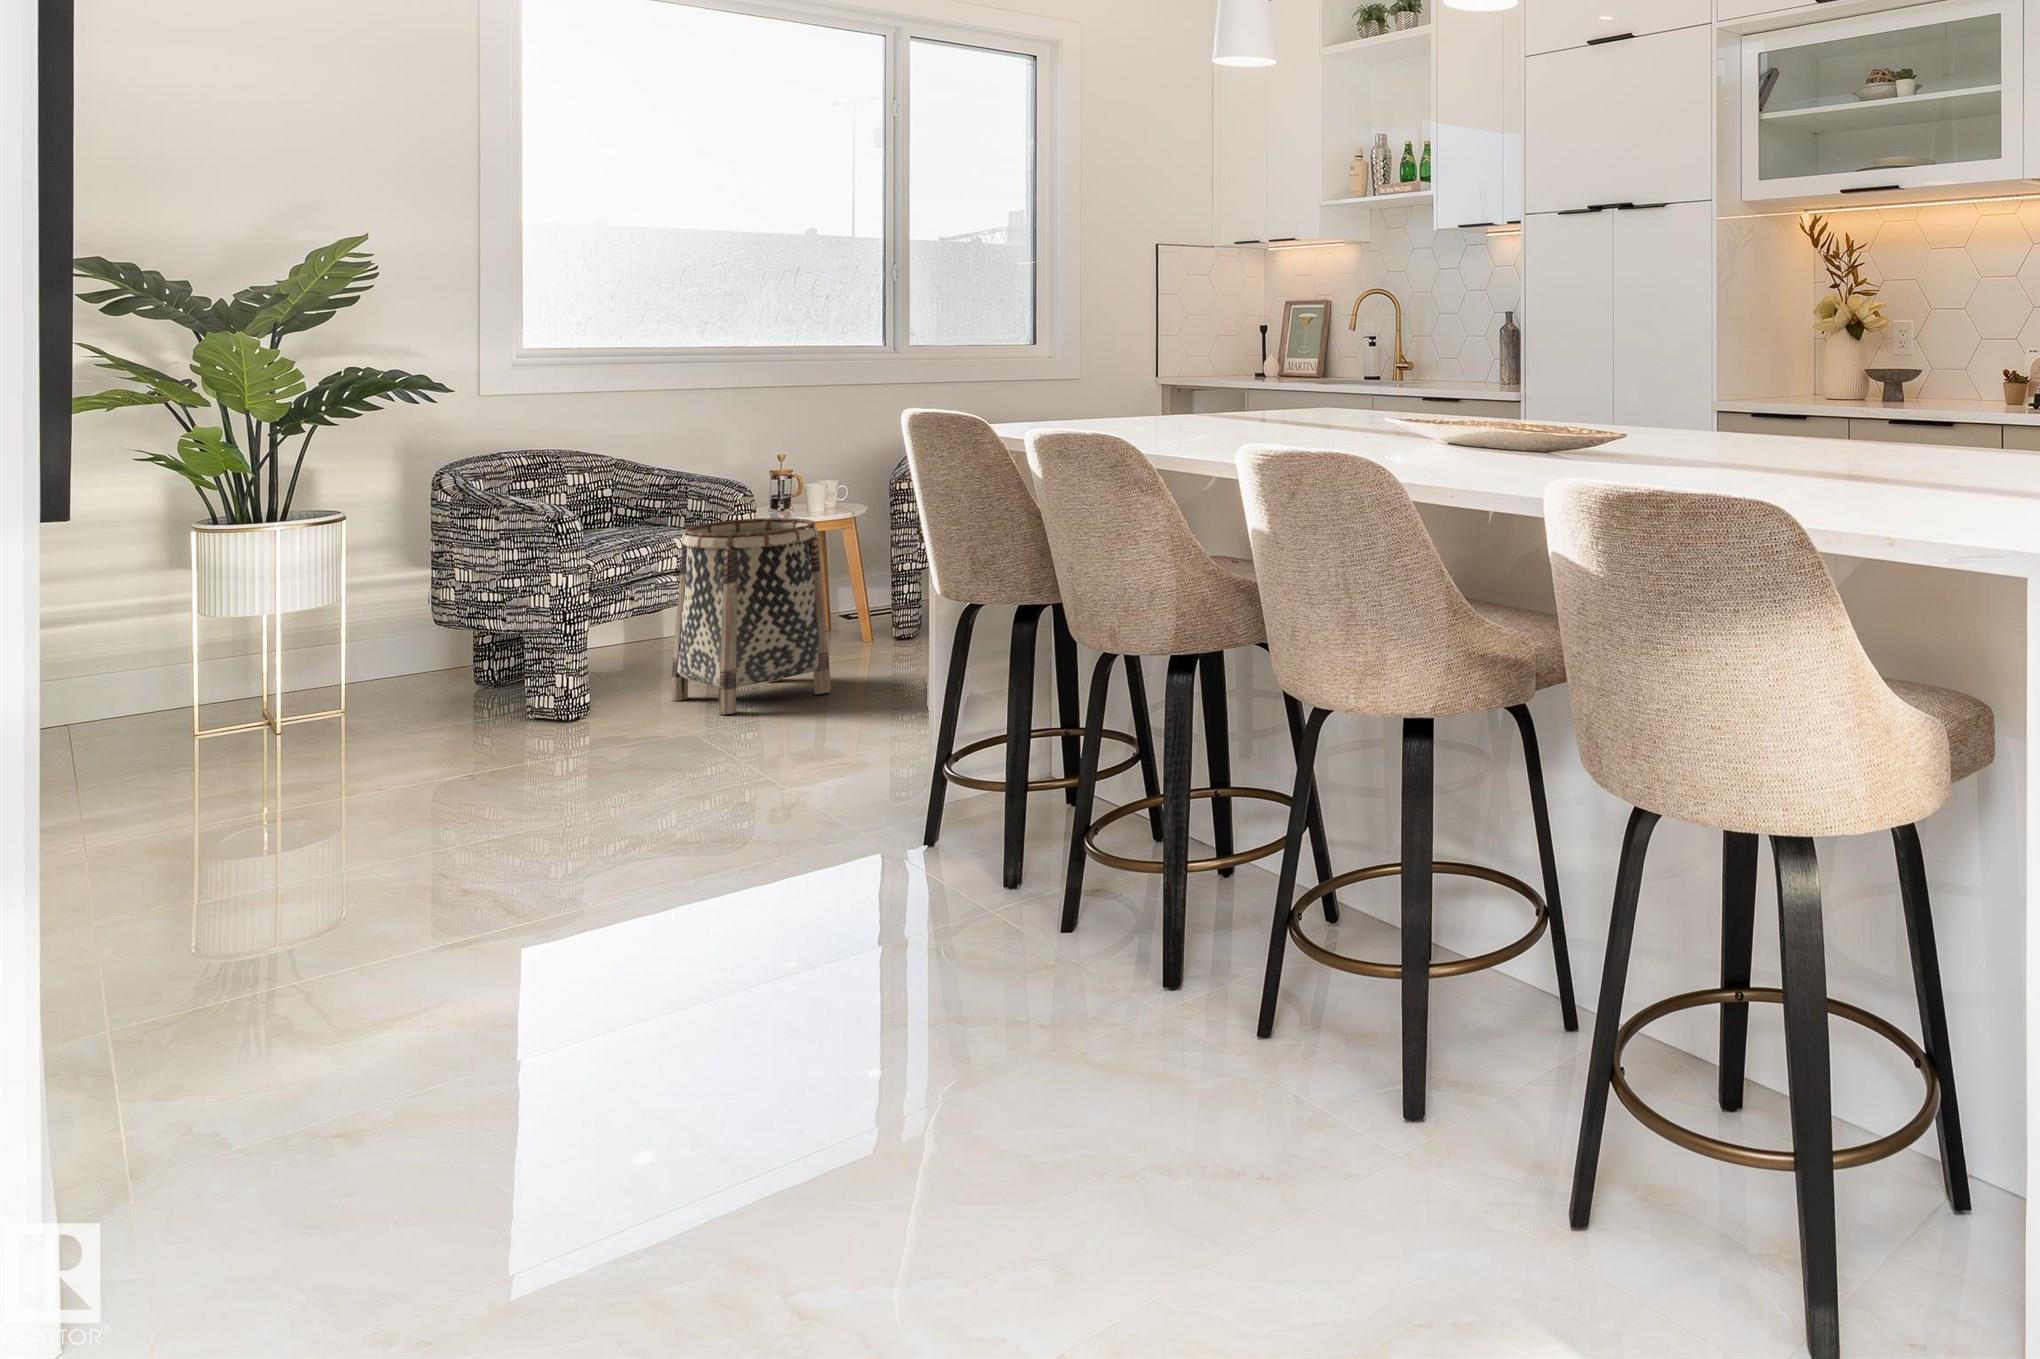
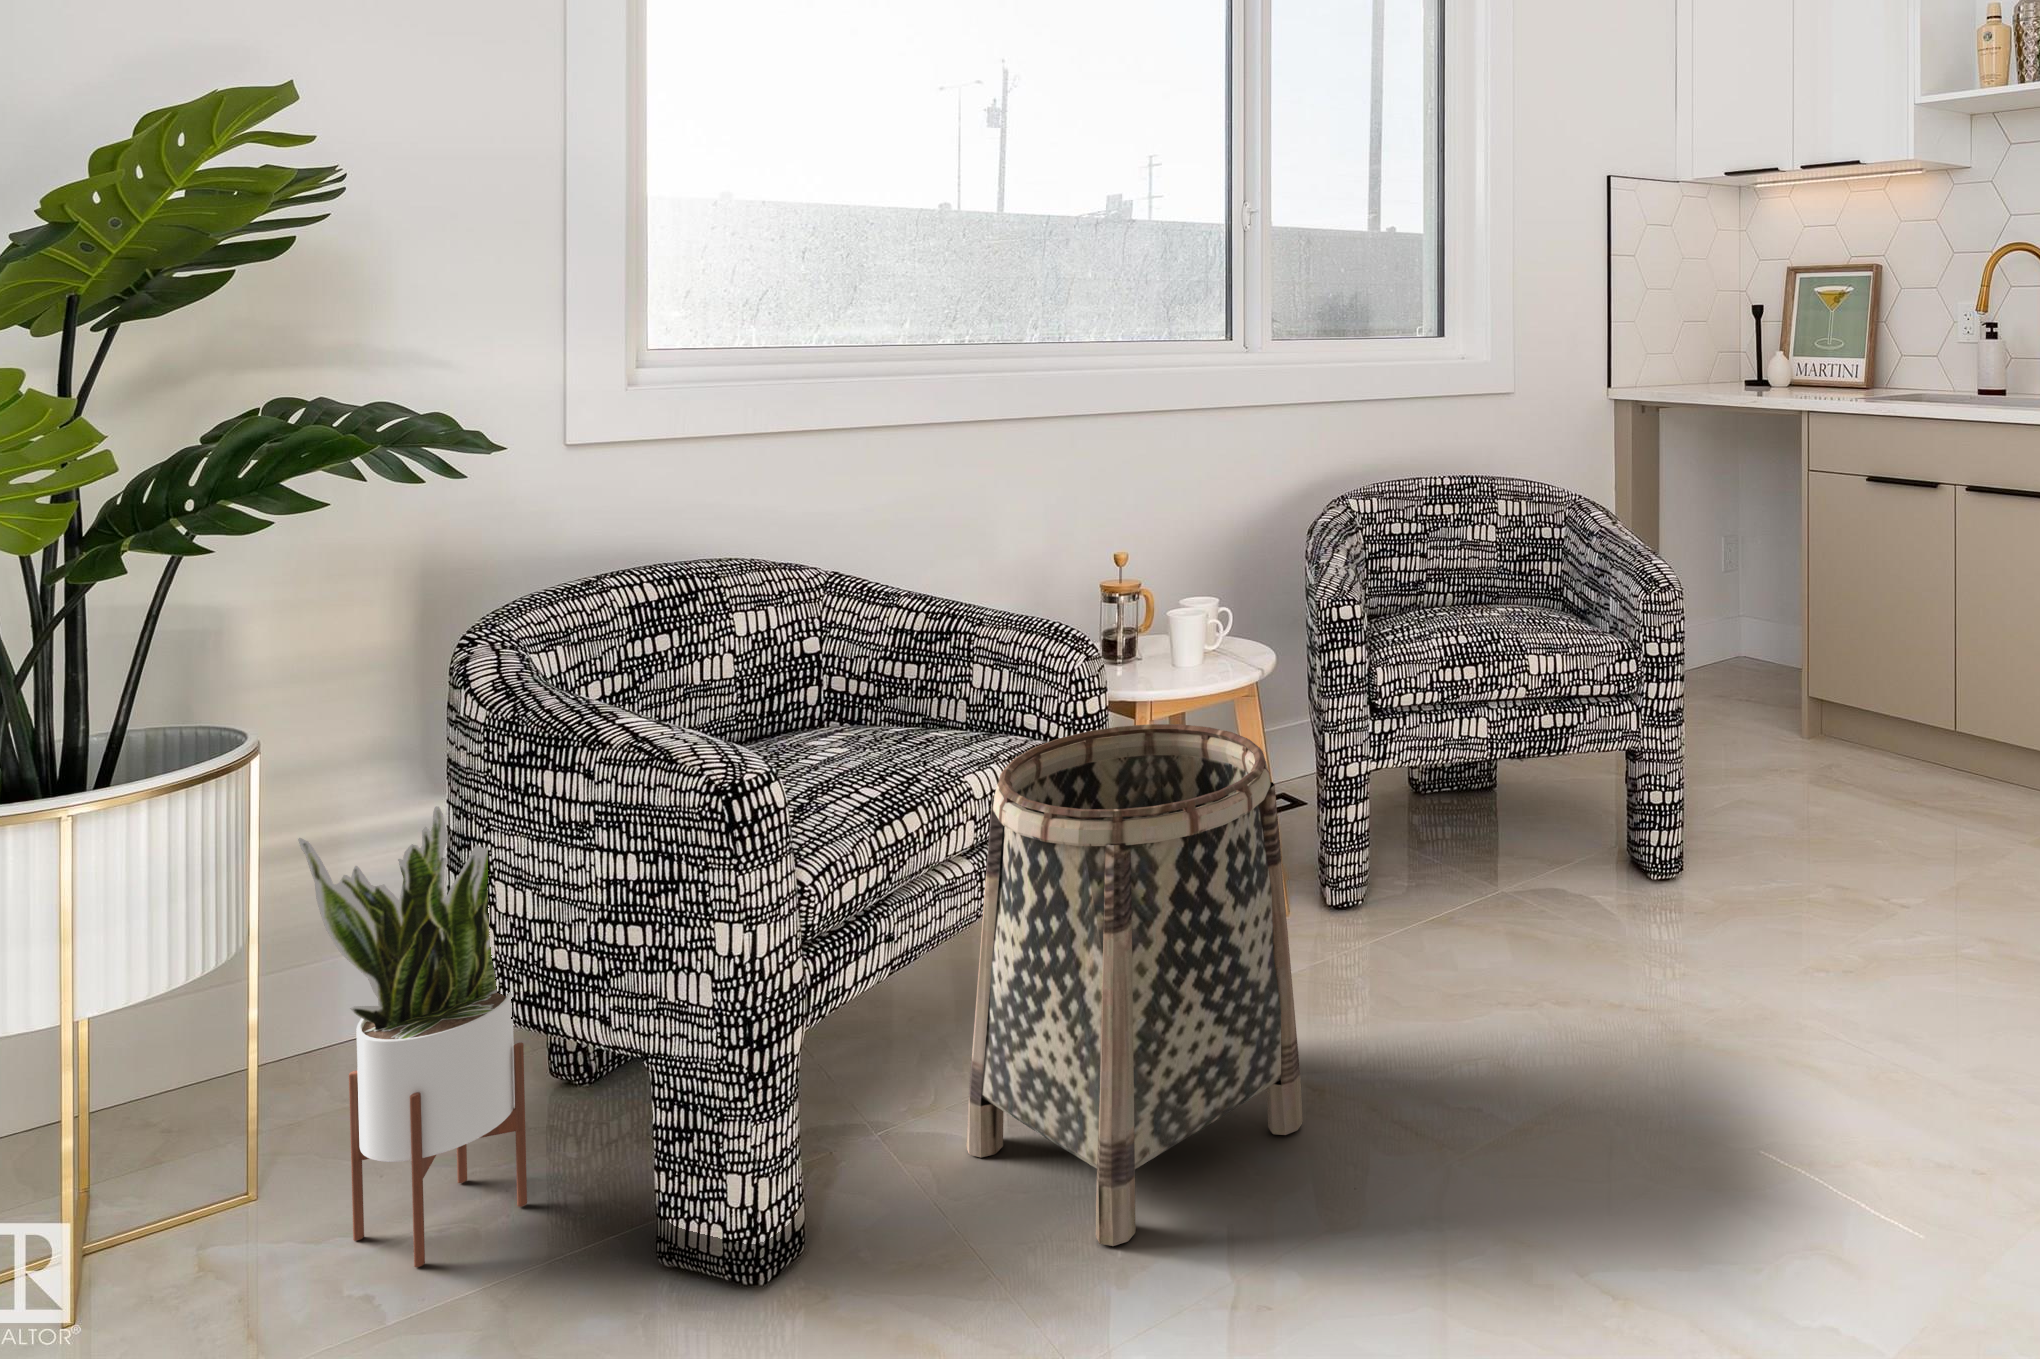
potted plant: none [373,535,471,723] -> present [298,806,527,1267]

